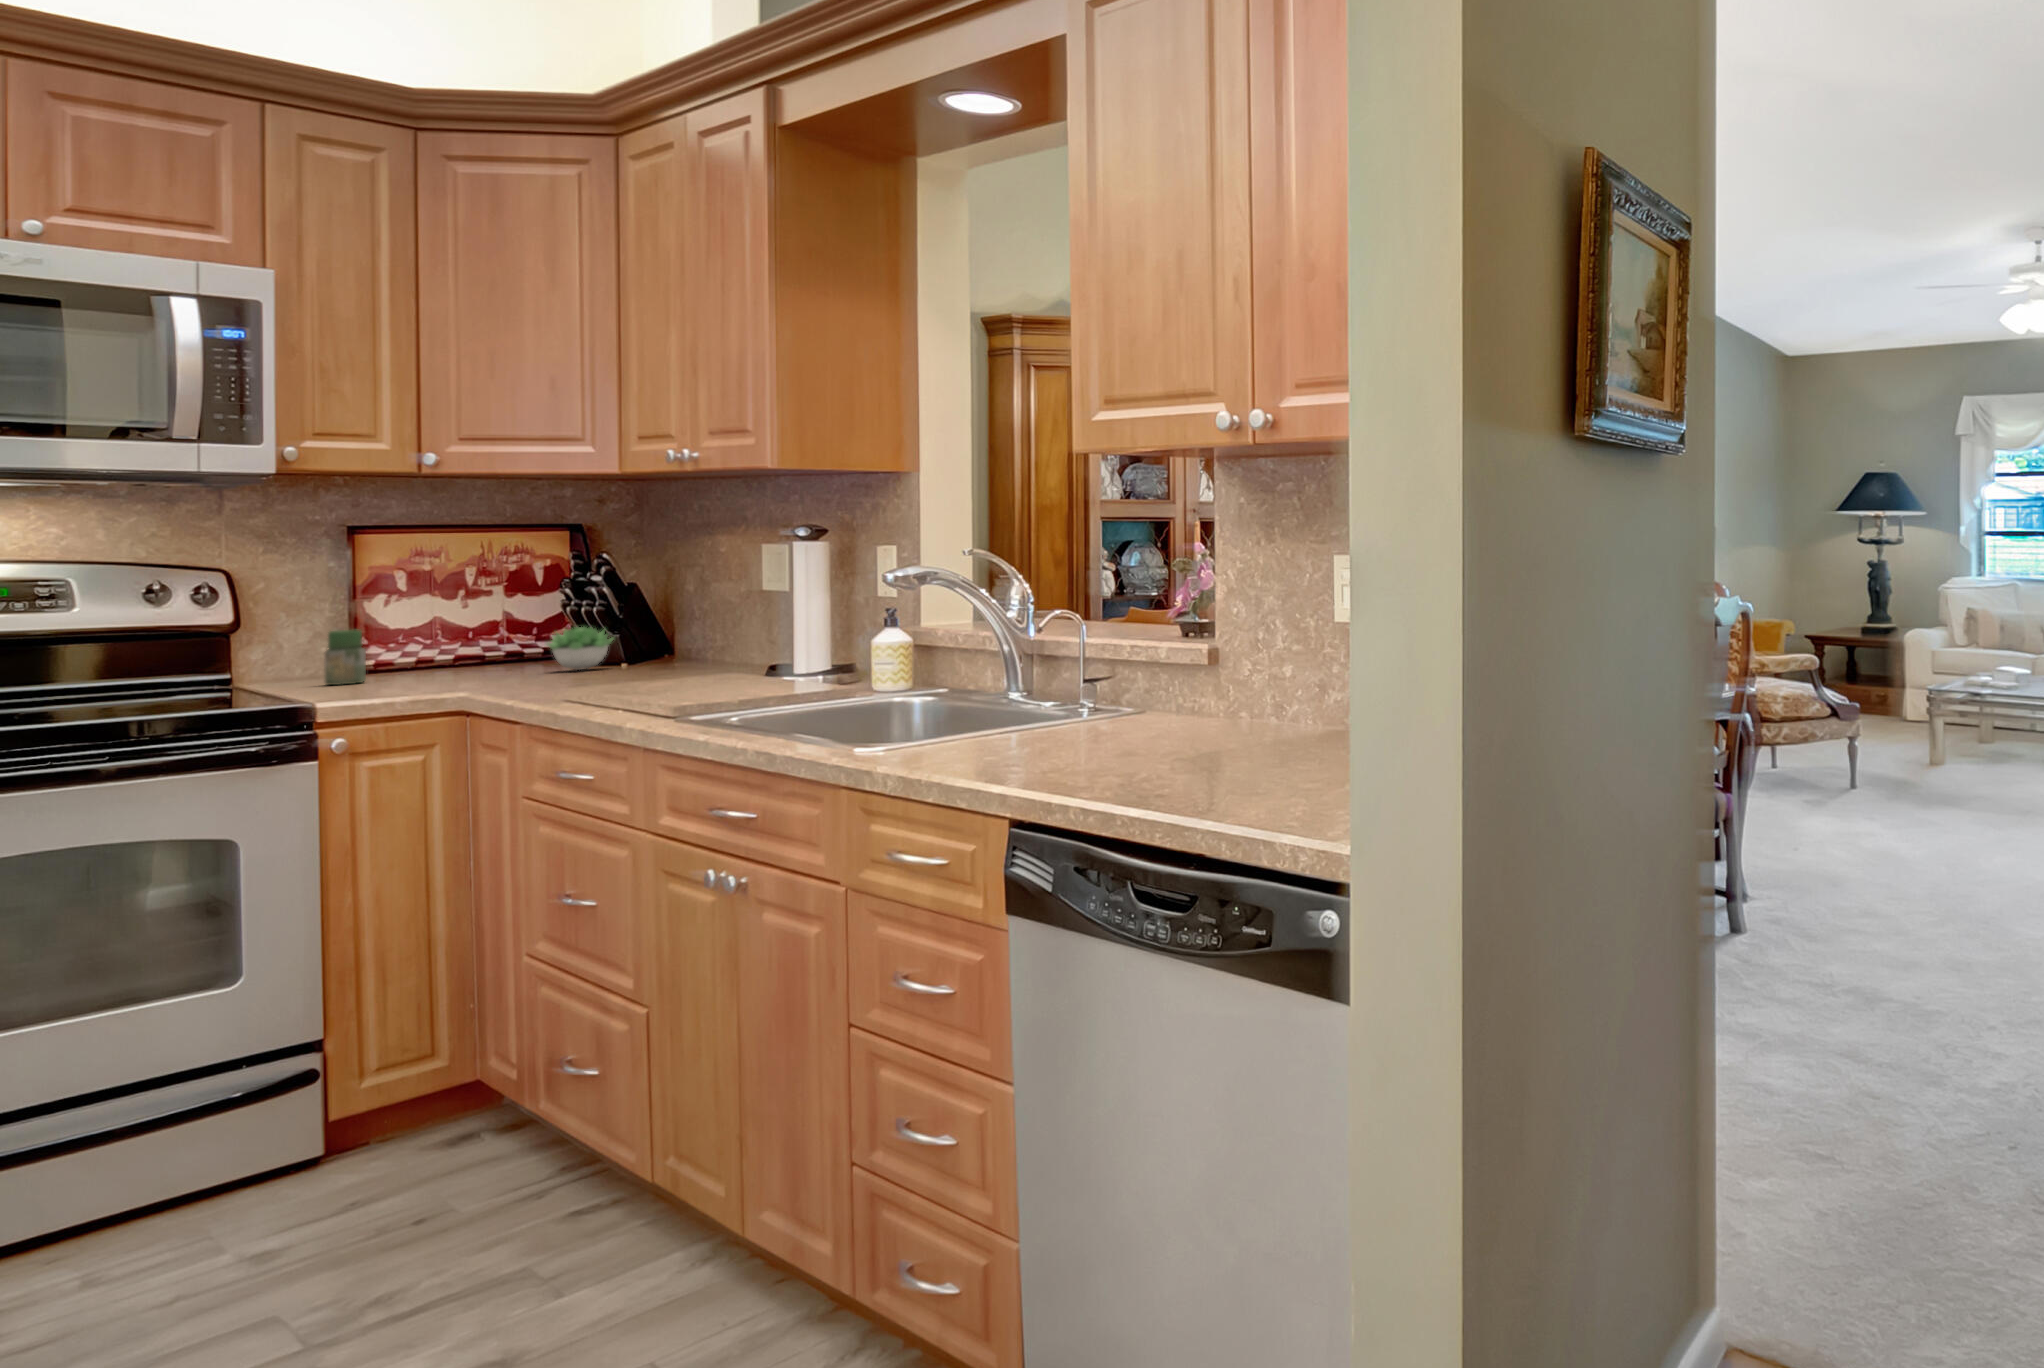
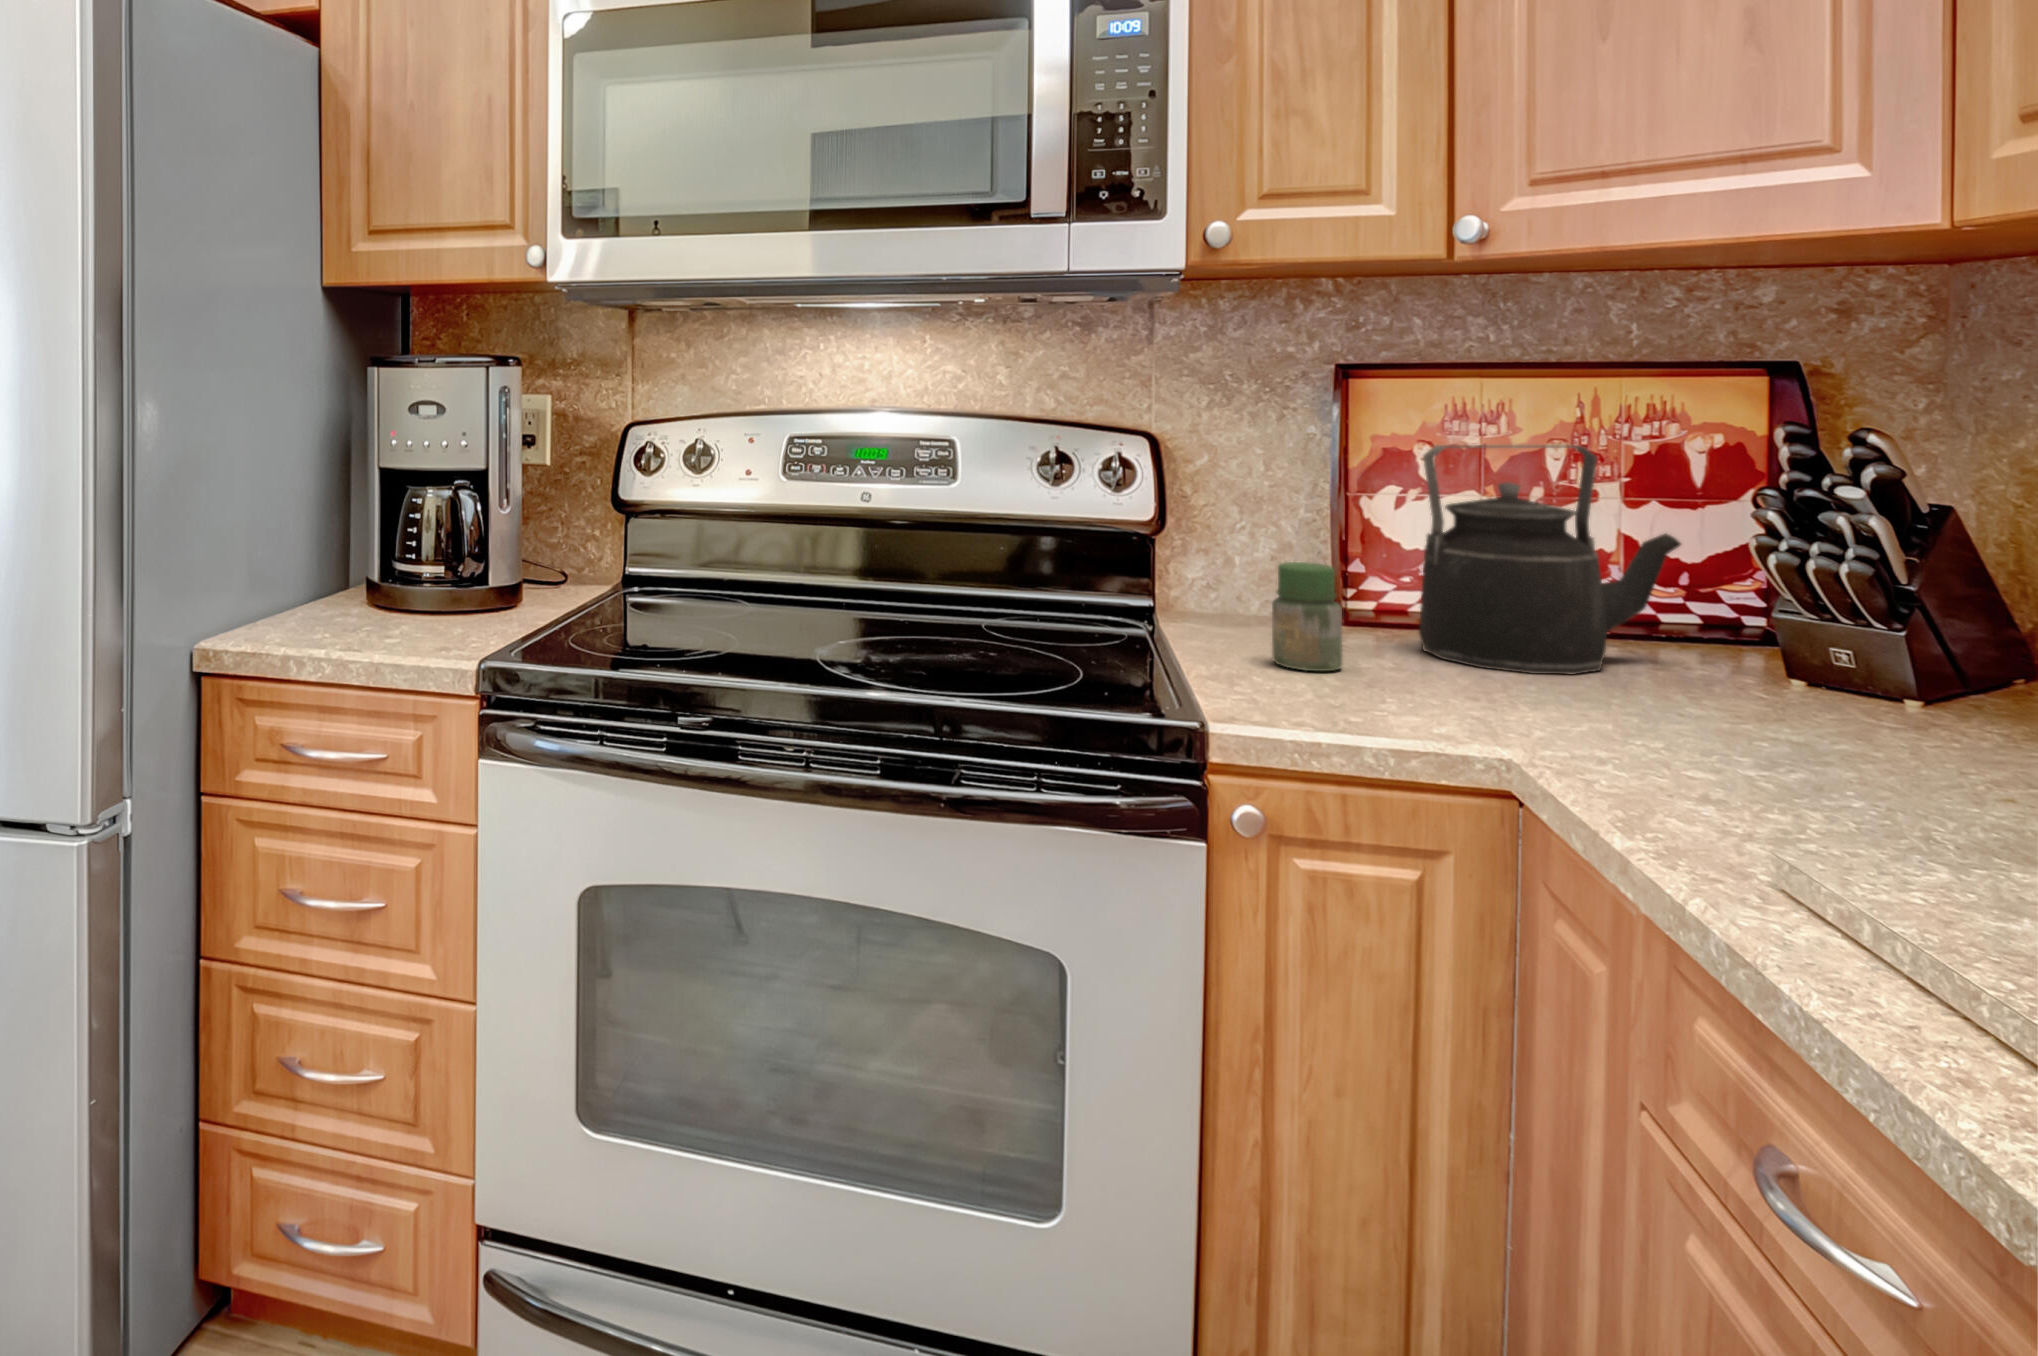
kettle: none [403,564,531,676] -> present [1419,445,1681,675]
succulent plant: present [548,627,613,670] -> none [1731,638,1942,757]

